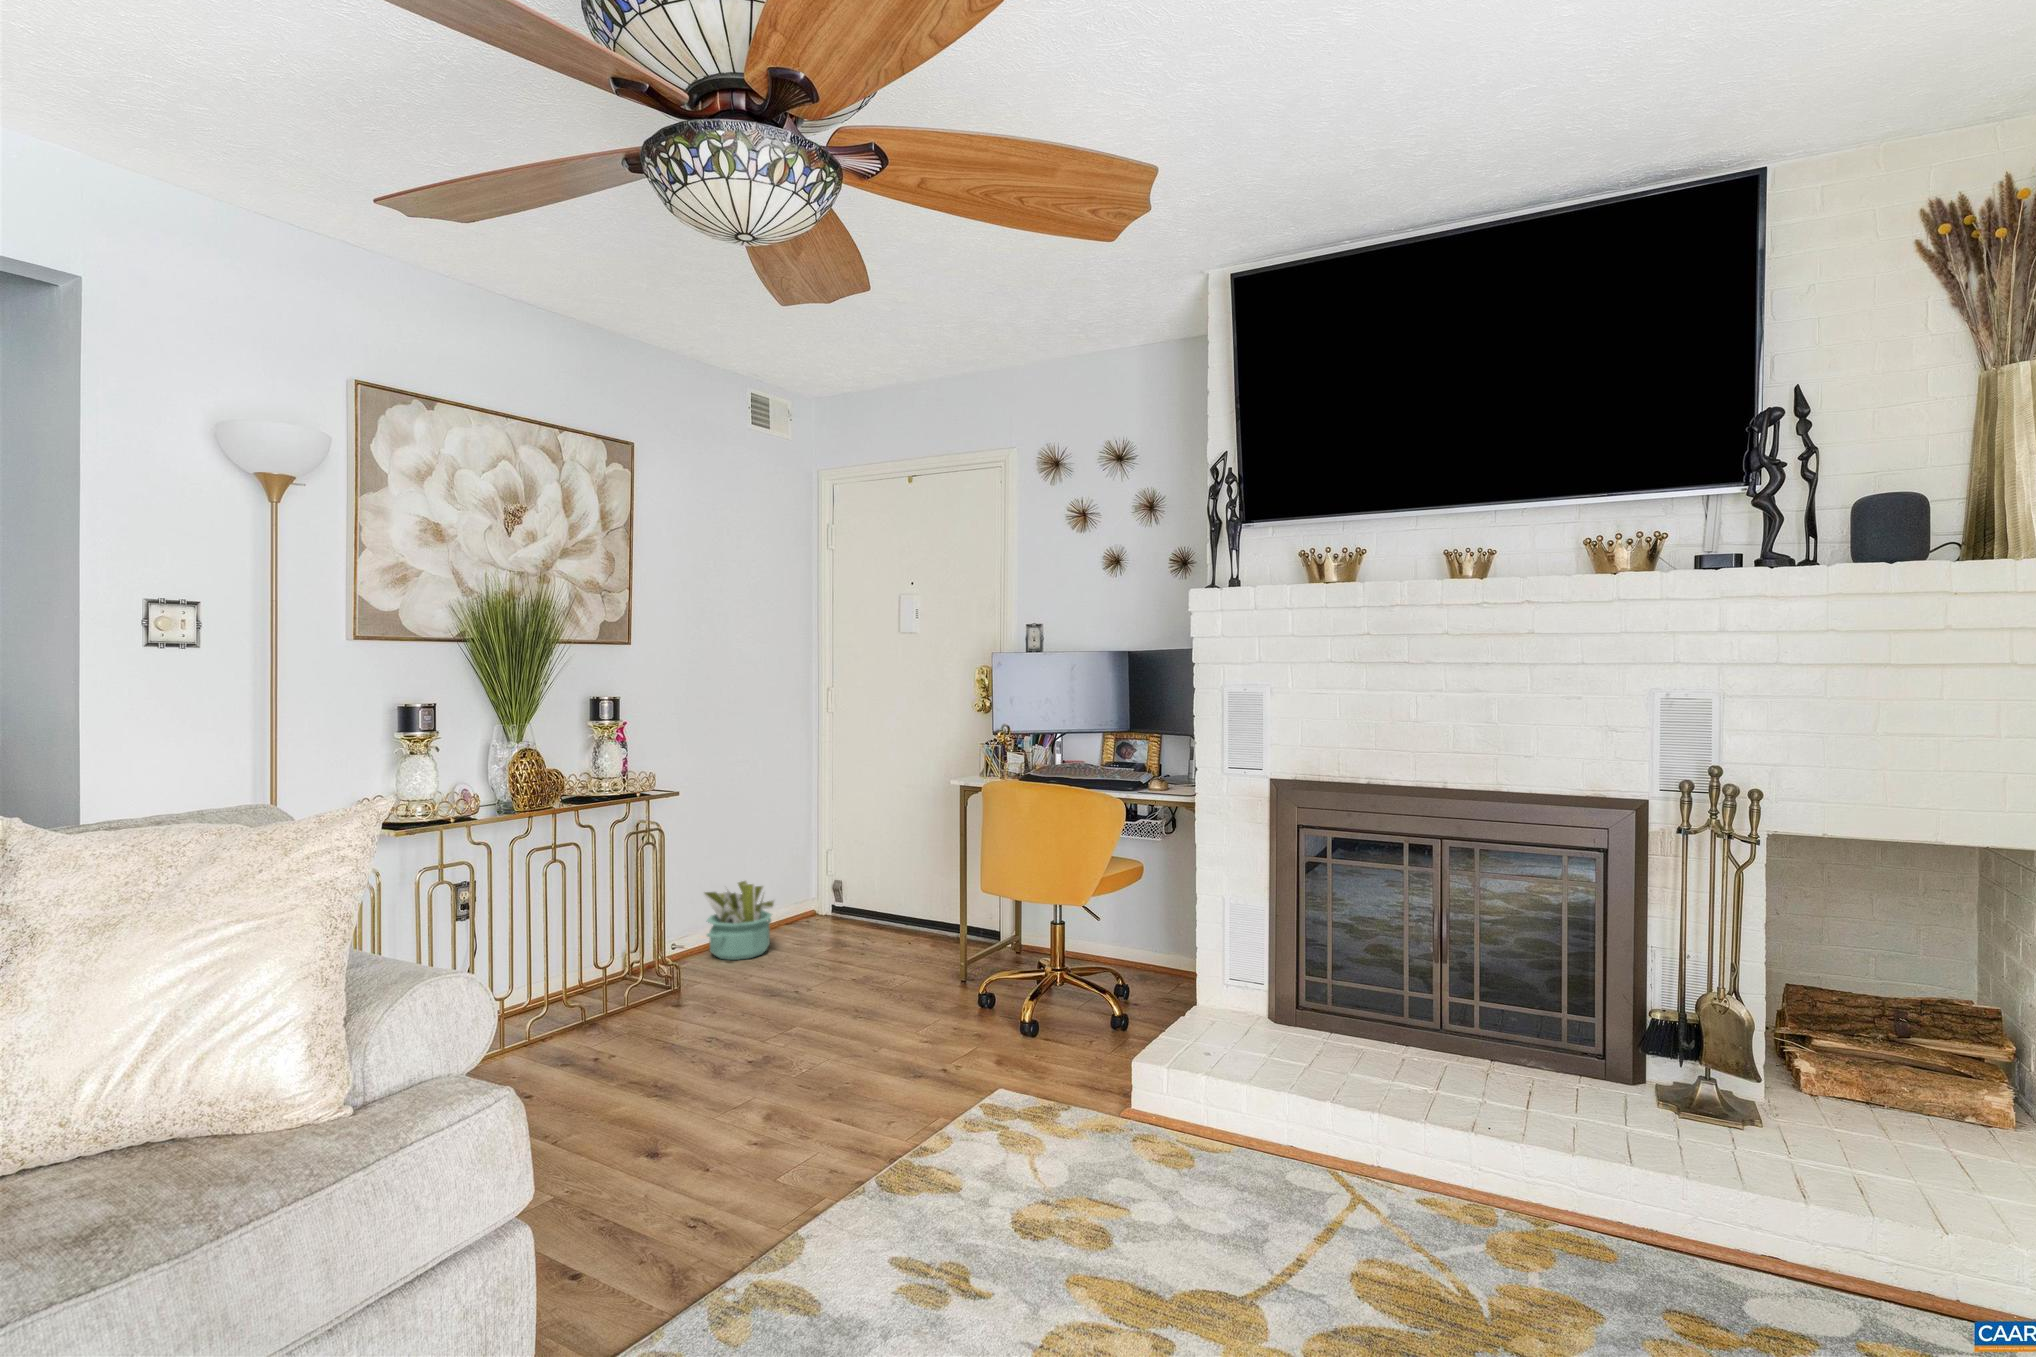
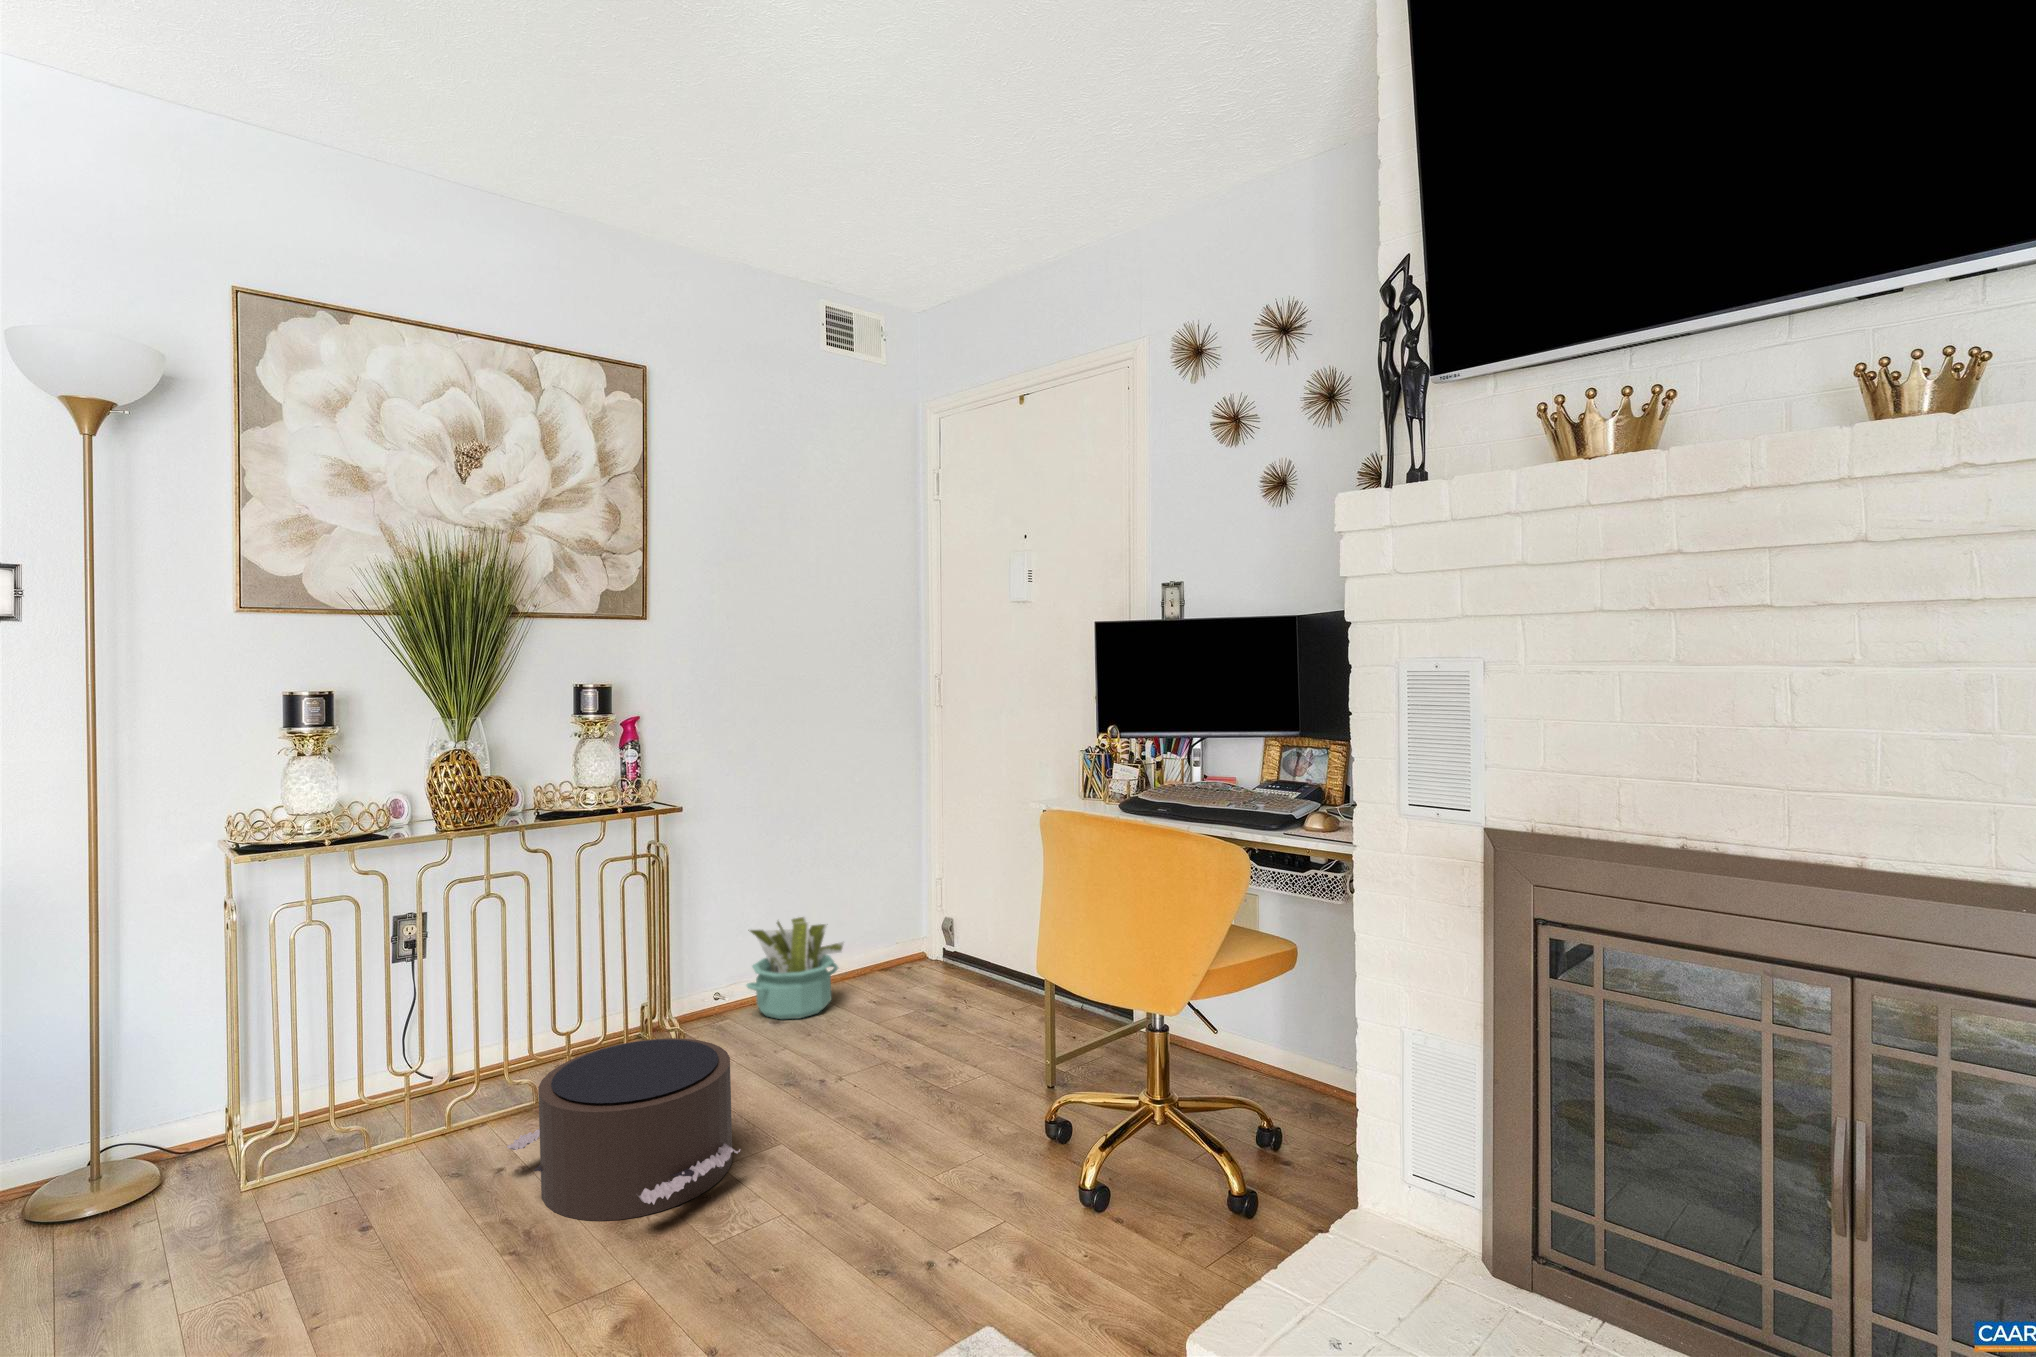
pouf: none [612,958,793,1074] -> present [507,1038,740,1221]

